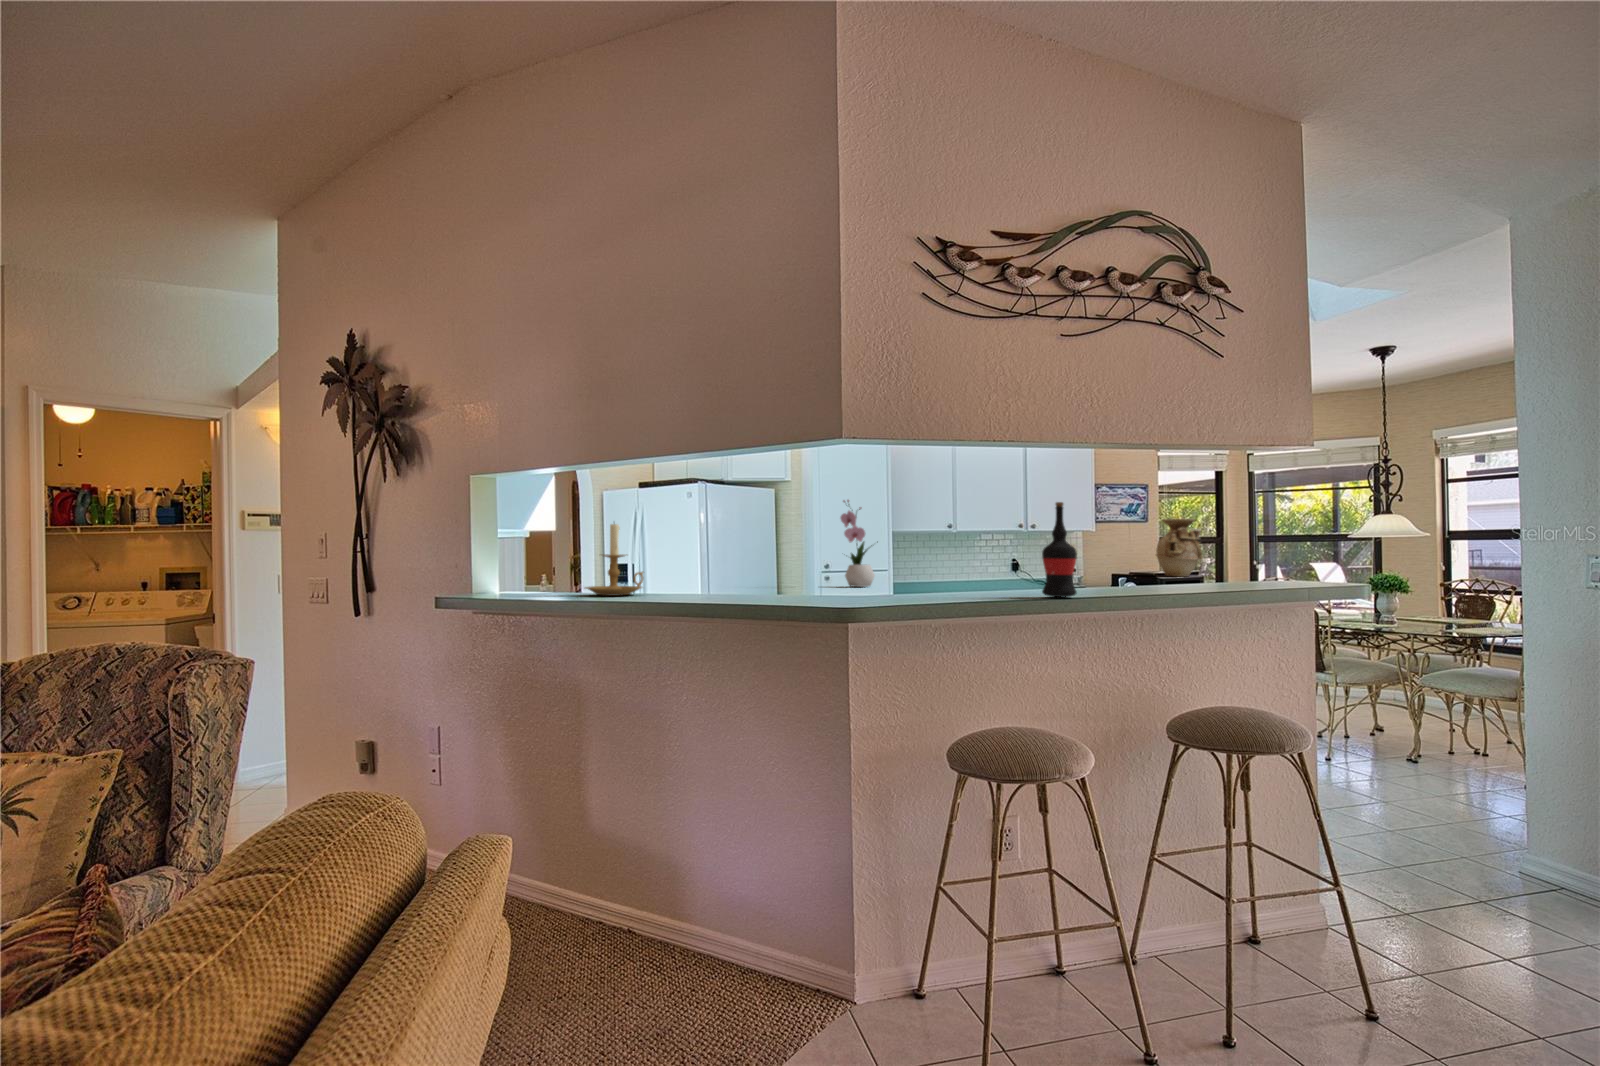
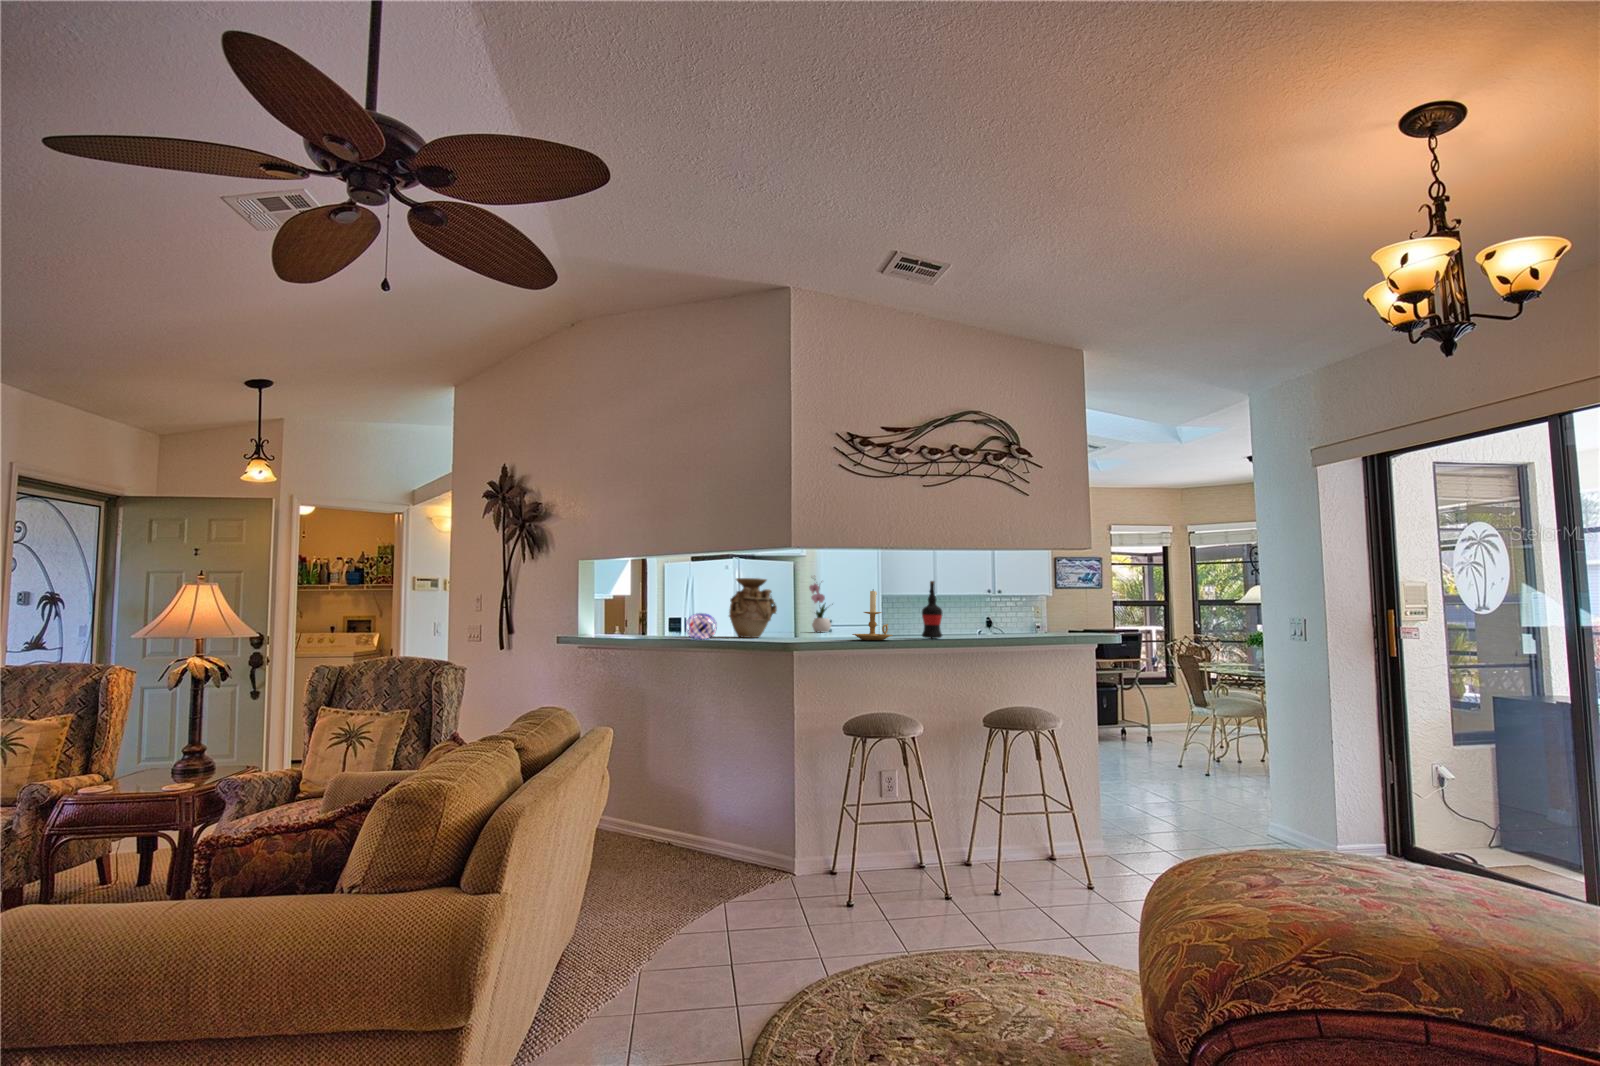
vase: present [1156,519,1203,577] -> present [729,578,777,638]
candle holder: present [585,523,643,596] -> present [852,590,893,640]
decorative orb: none [652,562,706,606] -> present [686,613,717,639]

